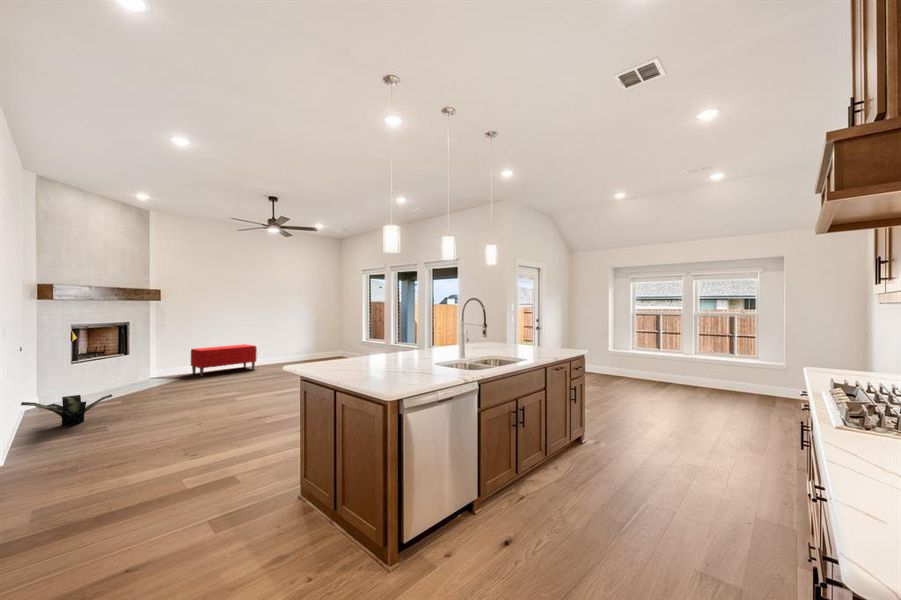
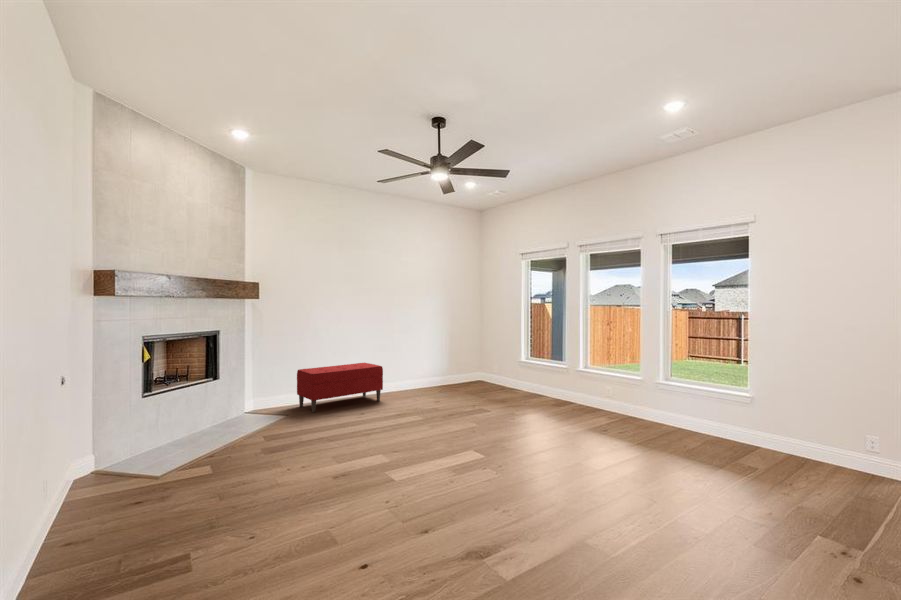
potted plant: present [21,394,112,425] -> none [44,467,202,537]

